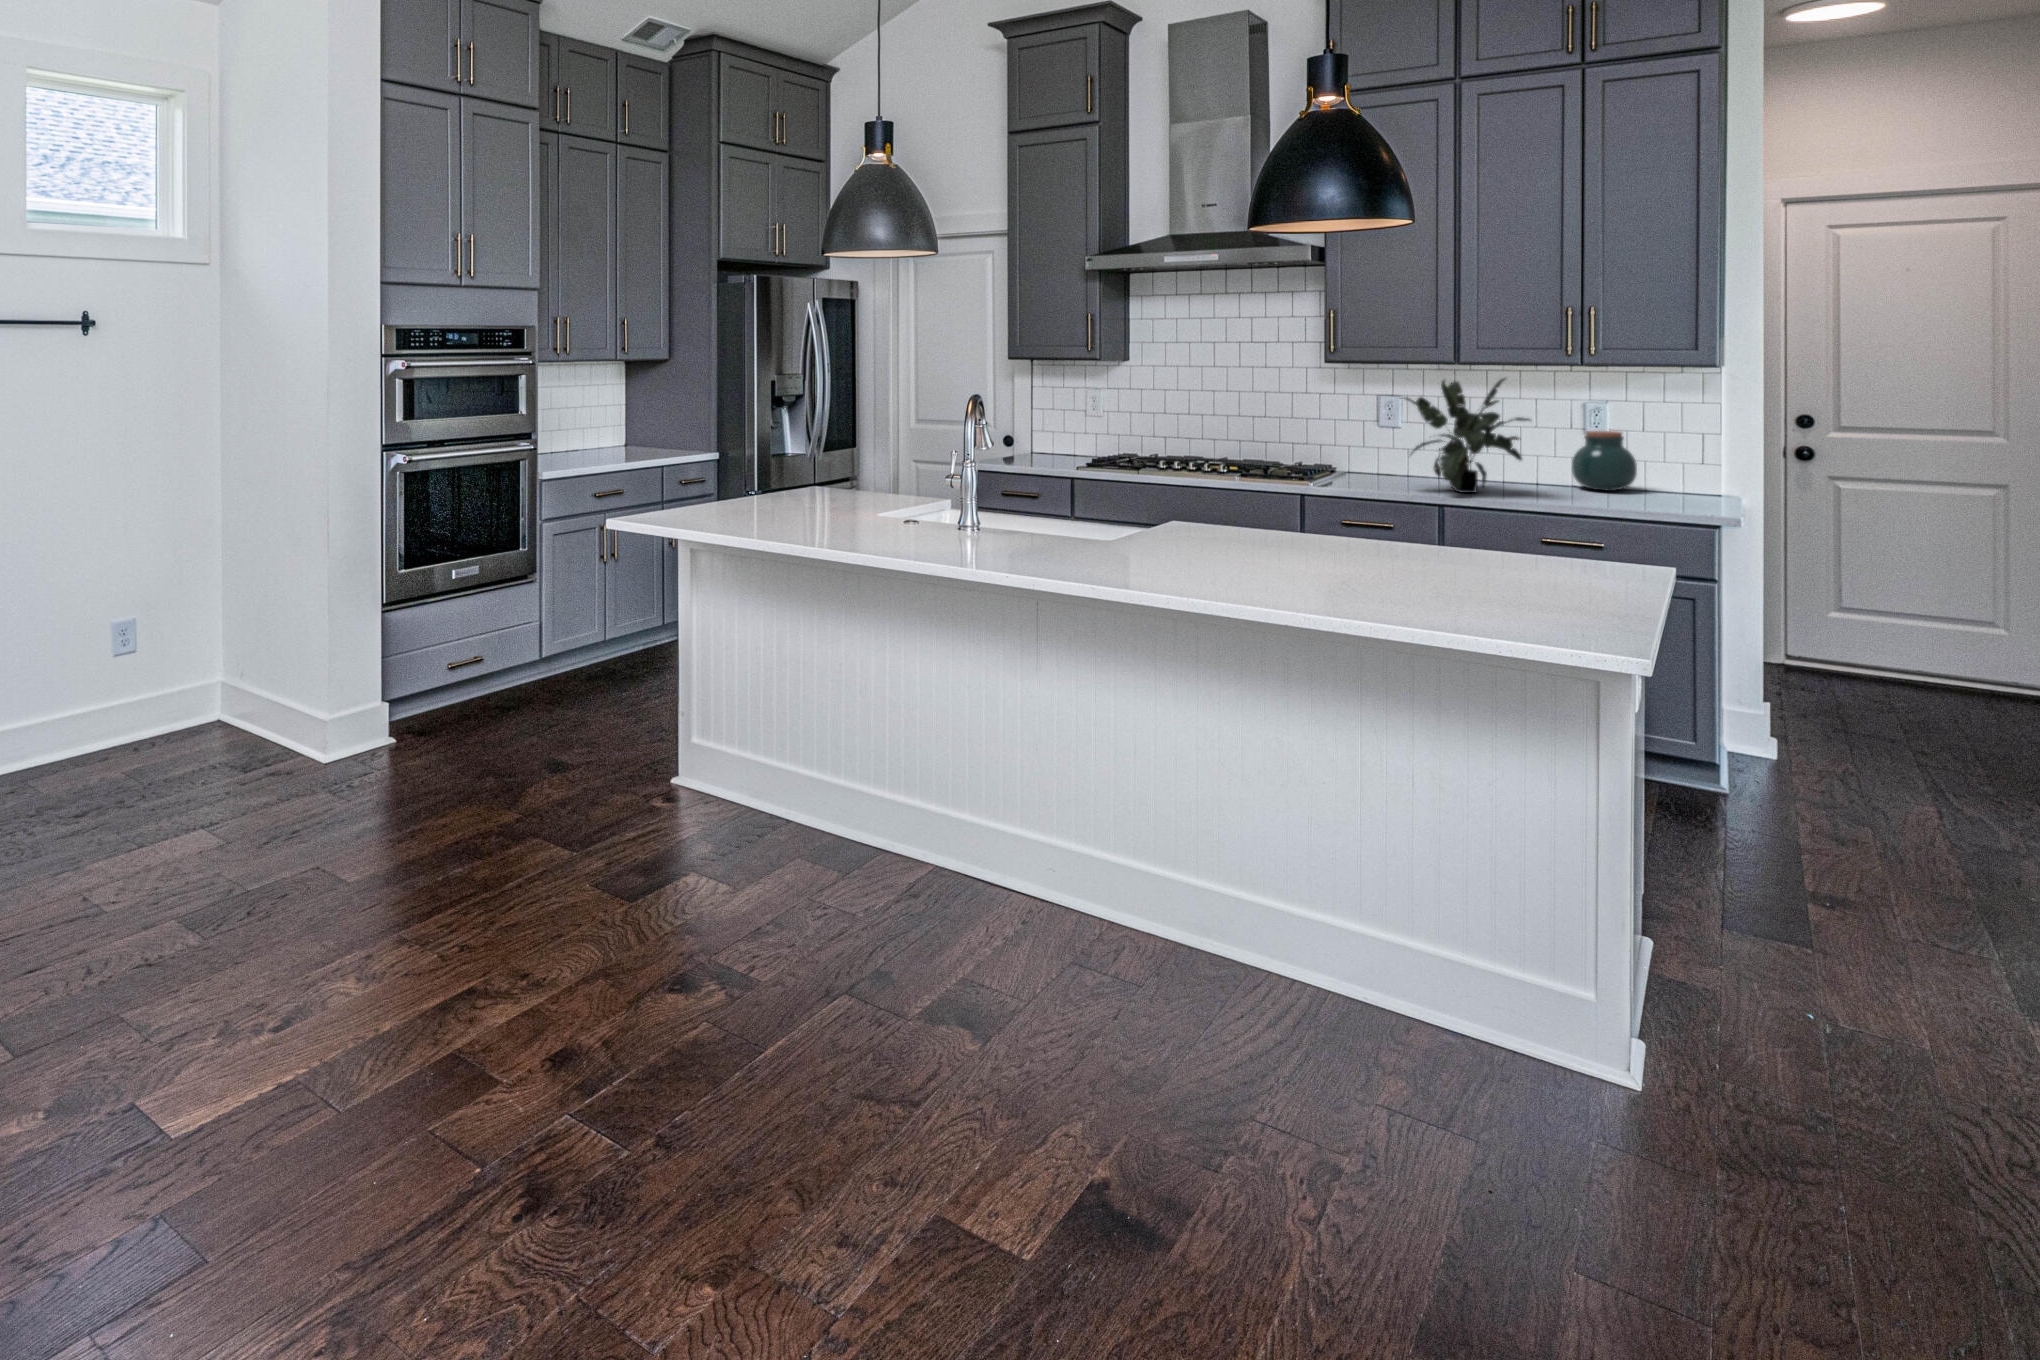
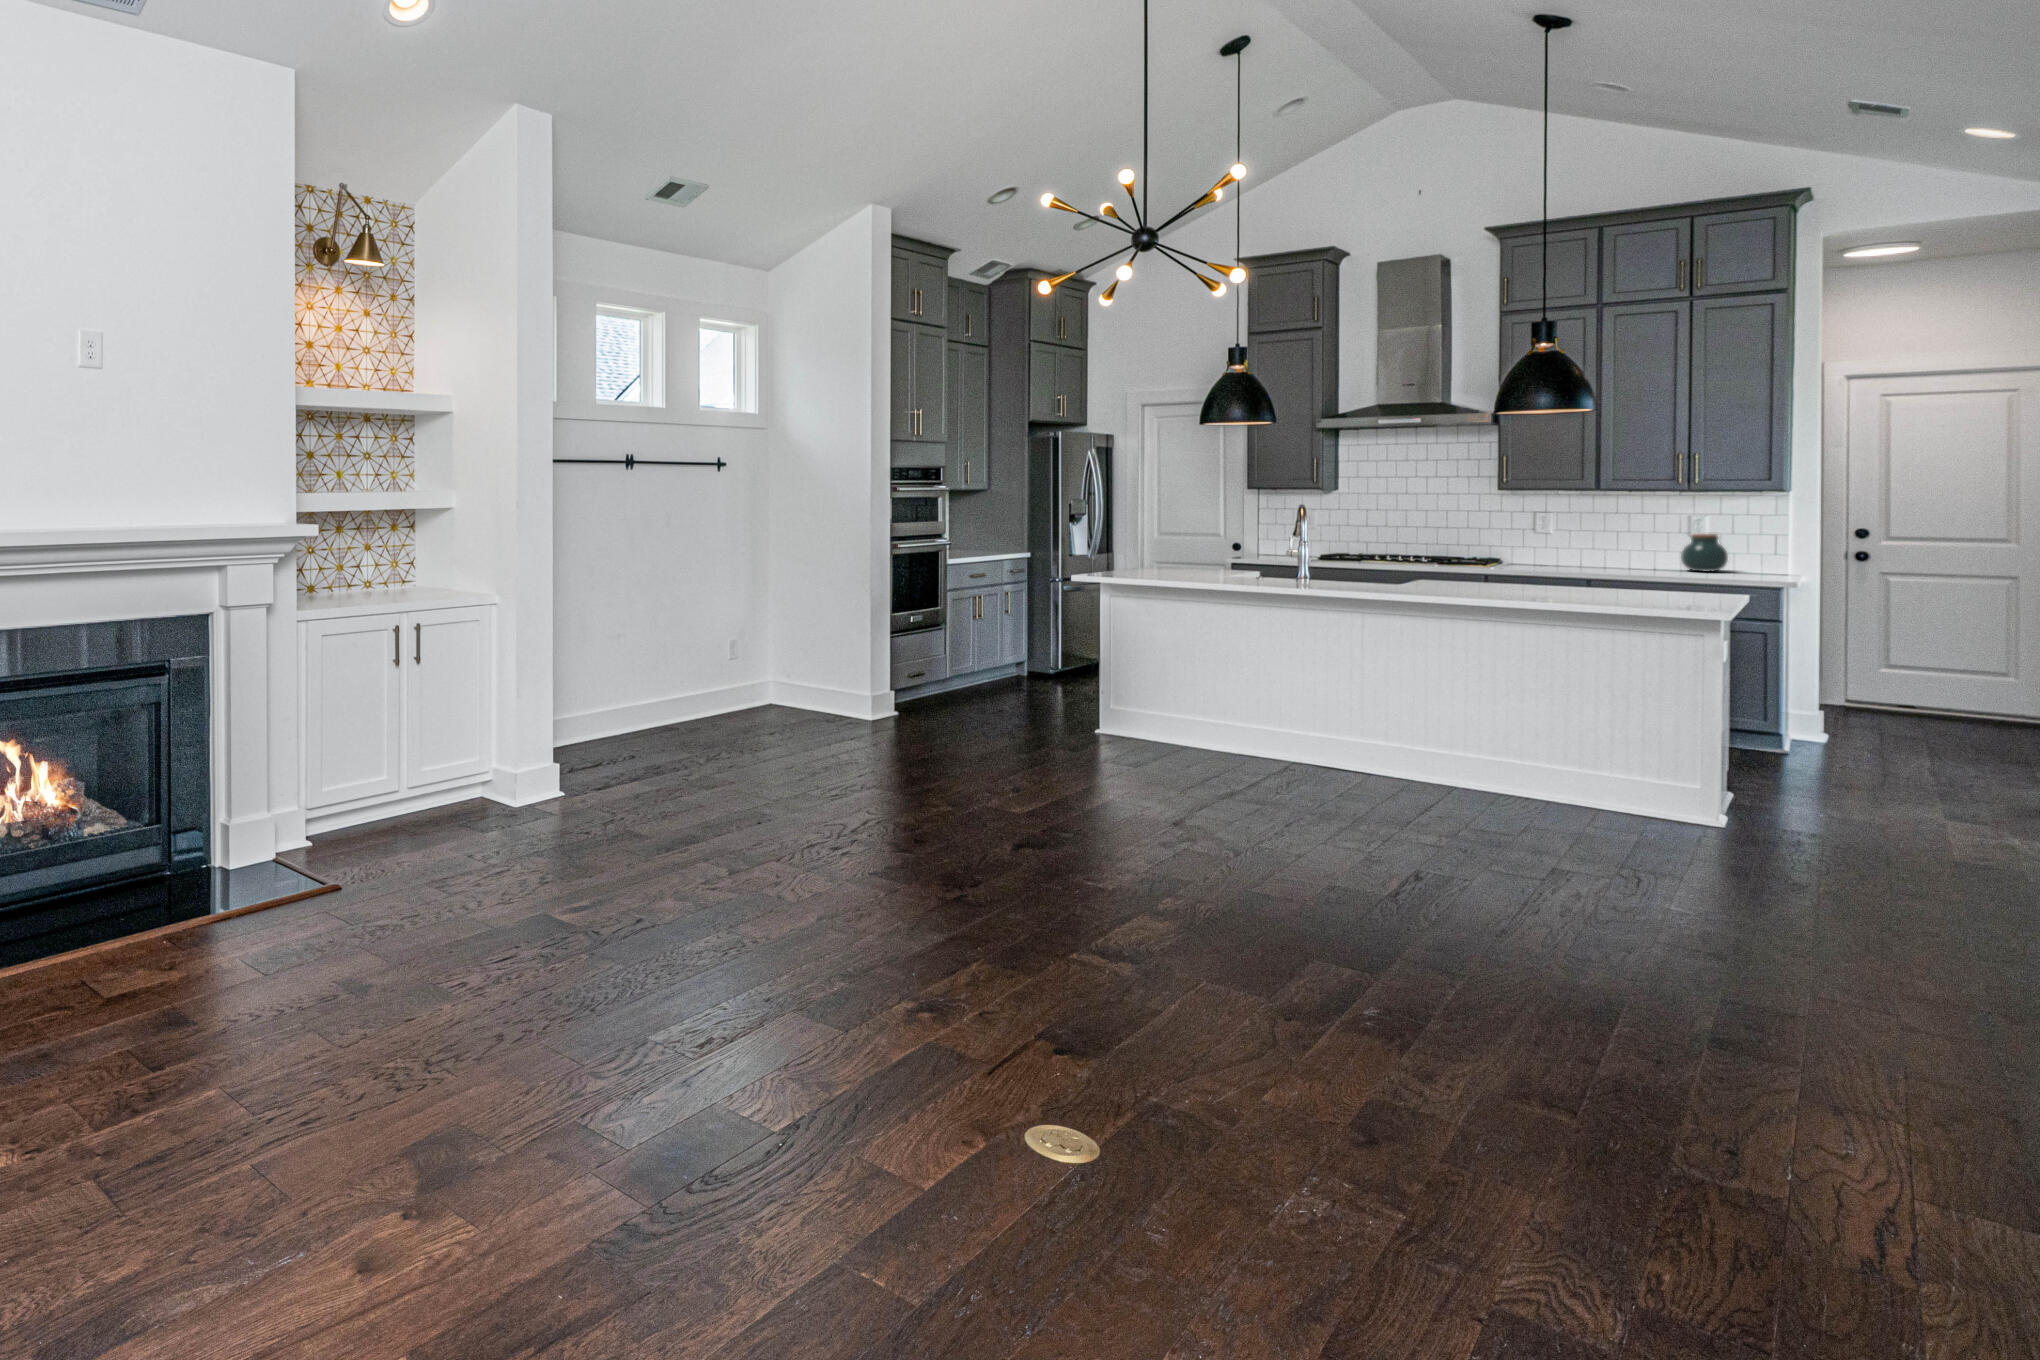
potted plant: present [1404,378,1530,493] -> none [1558,499,1654,573]

